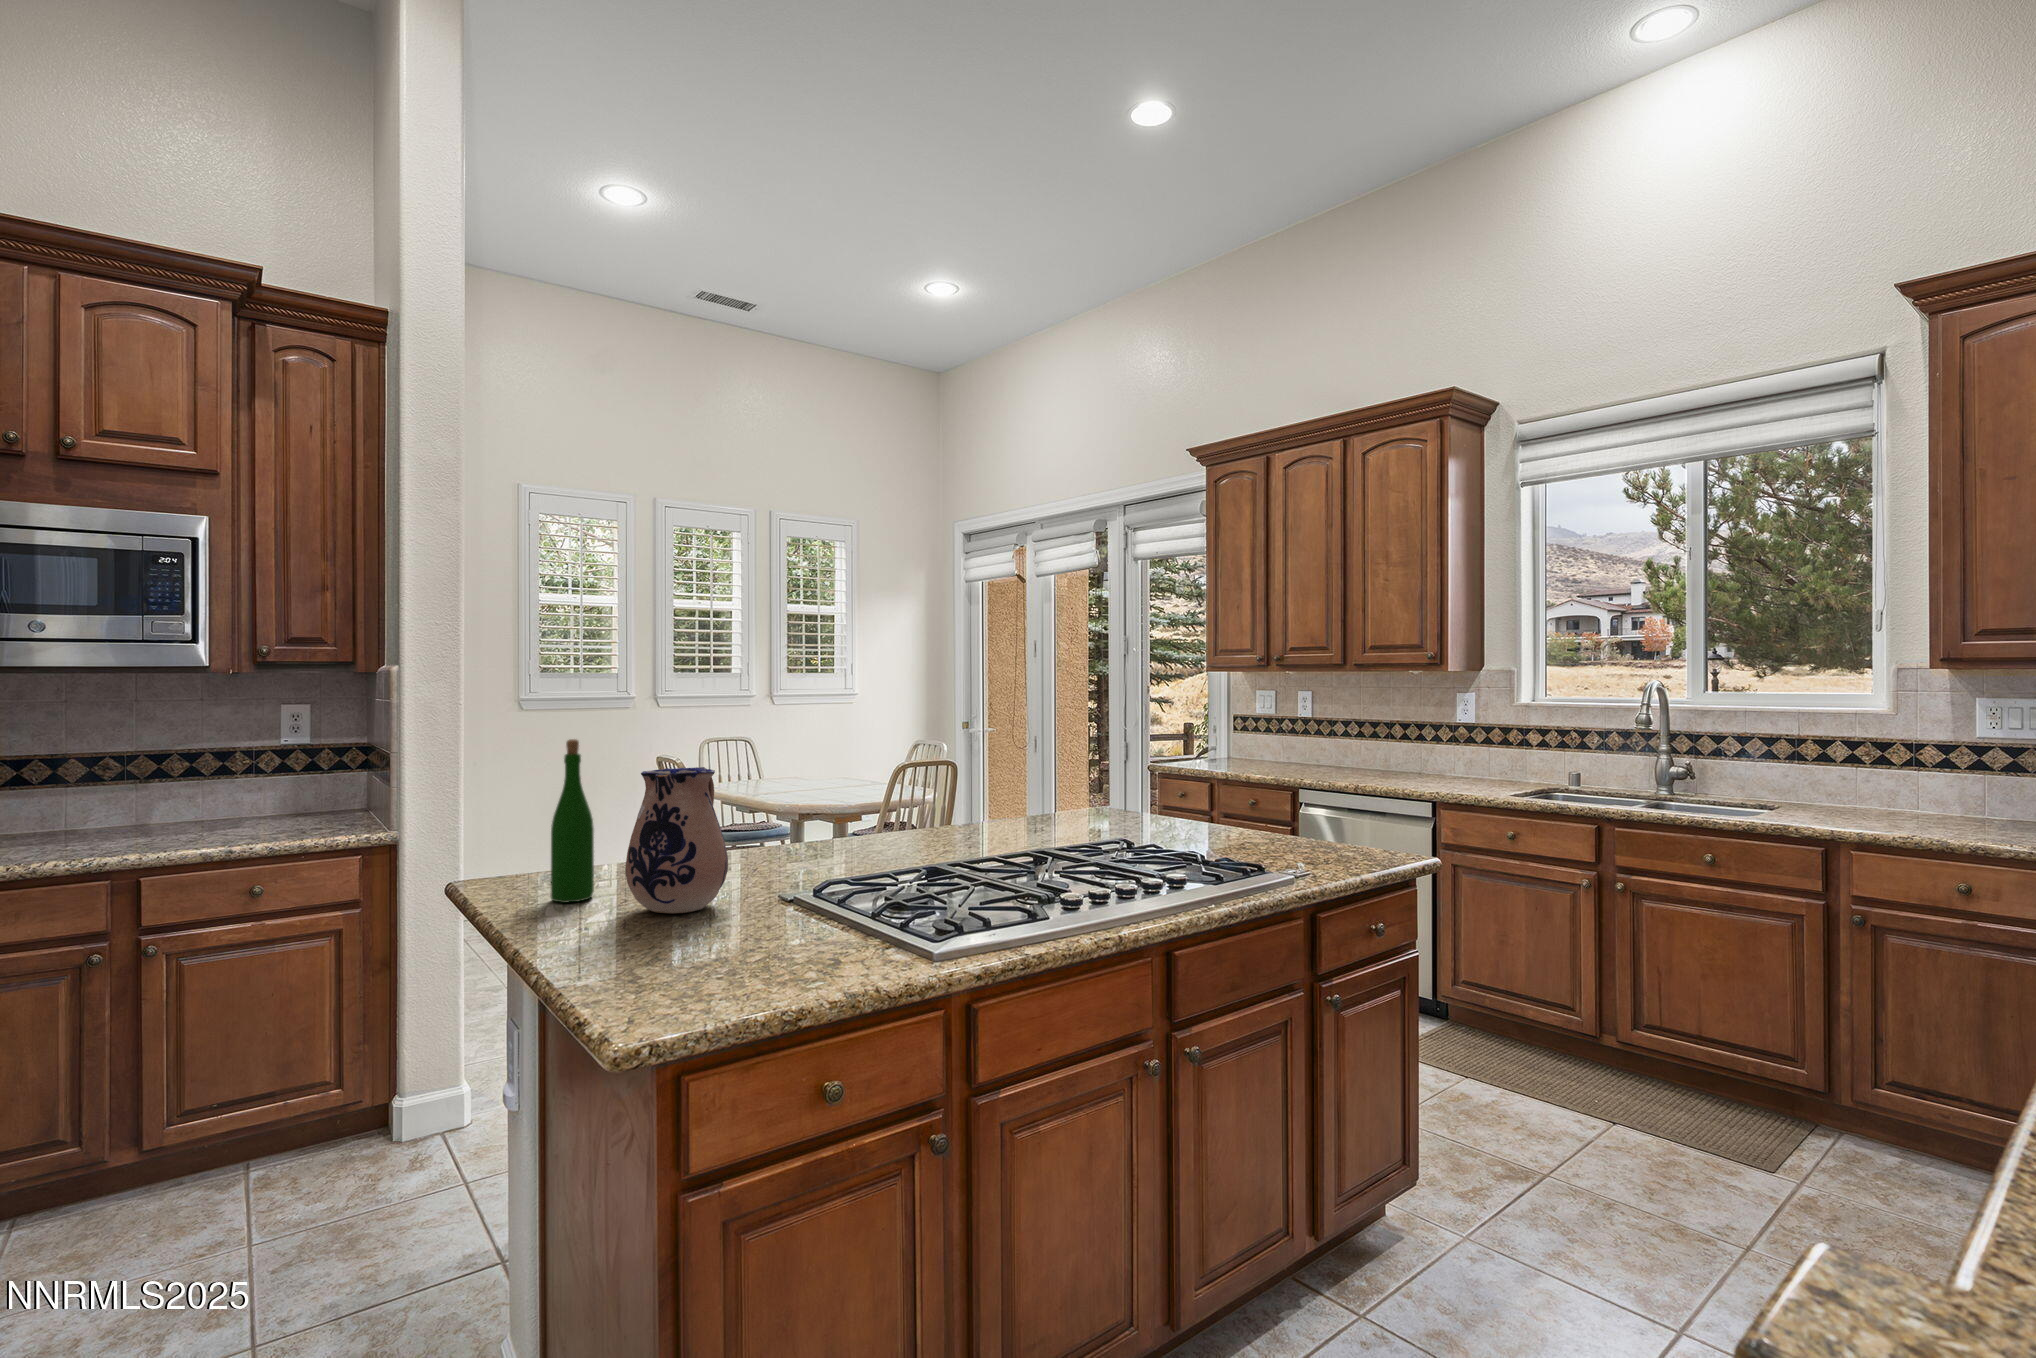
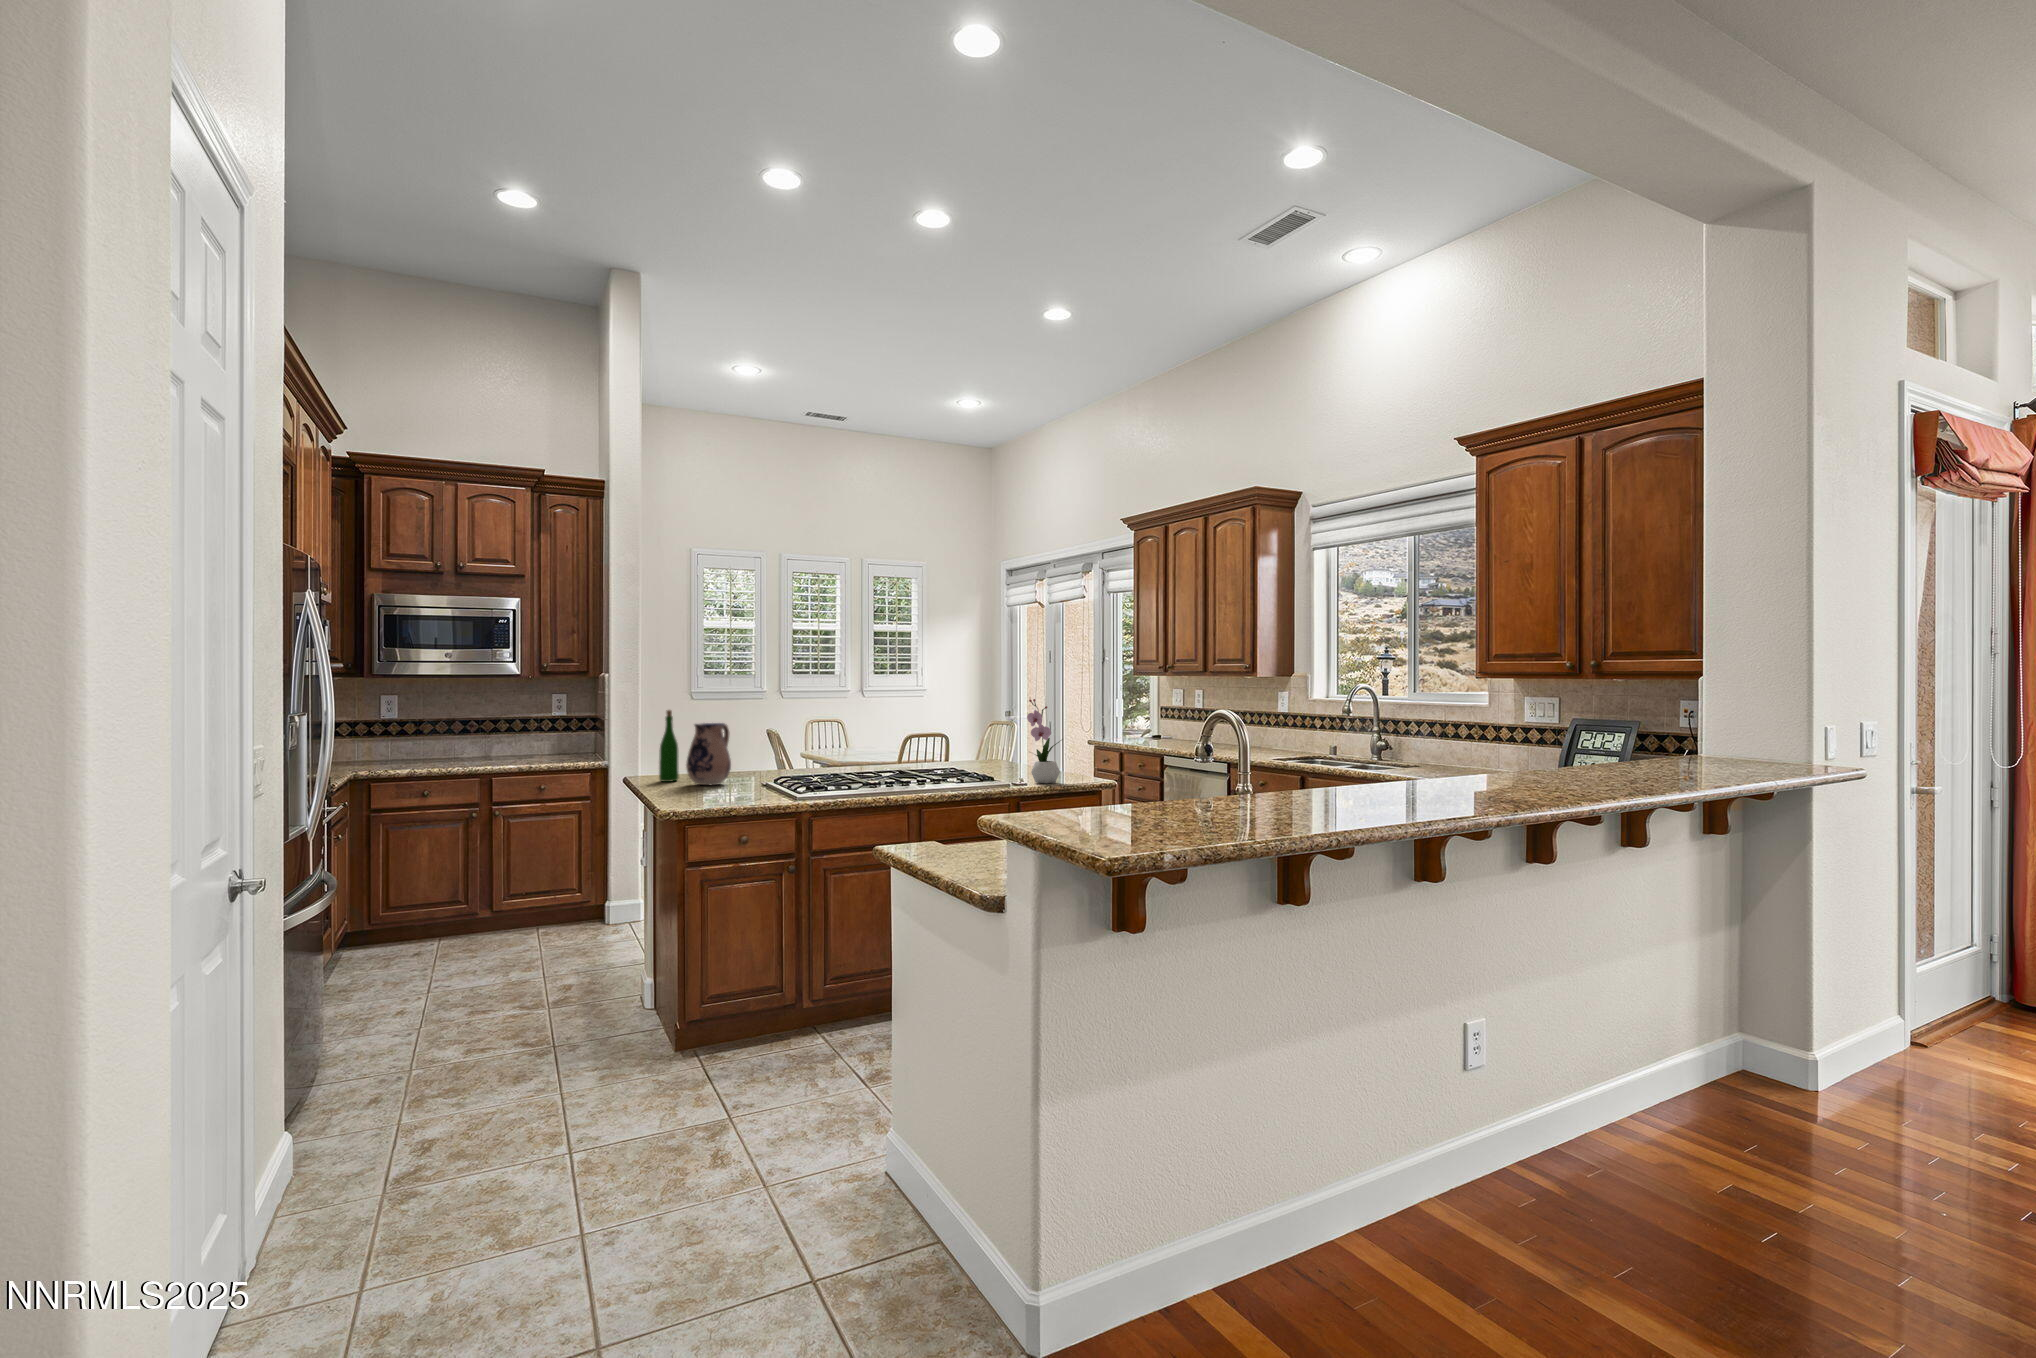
flower arrangement: none [1323,708,1382,873] -> present [1027,699,1060,783]

